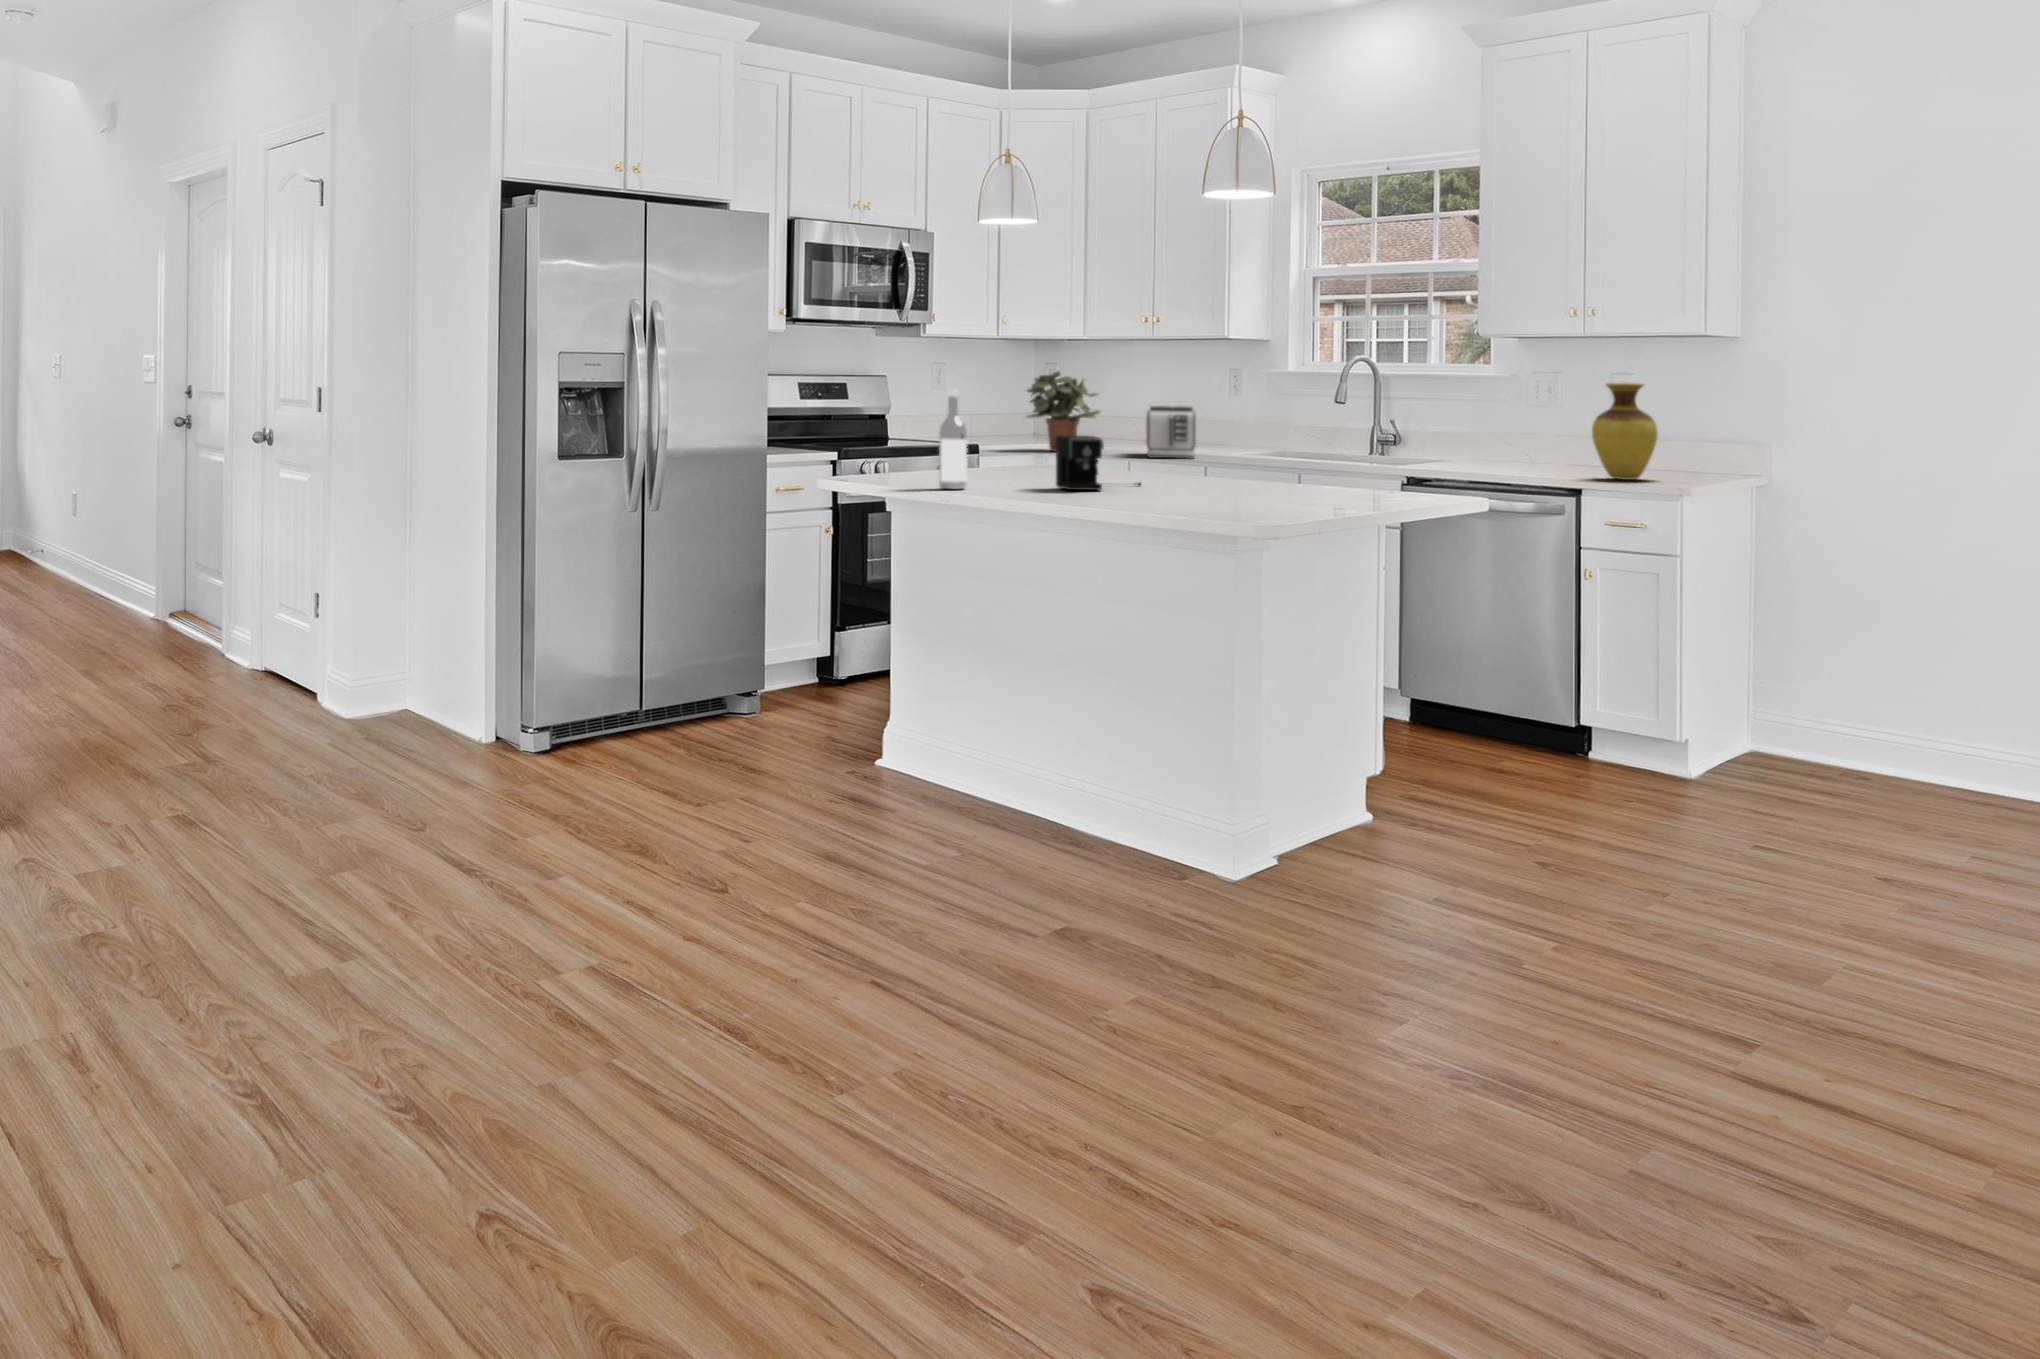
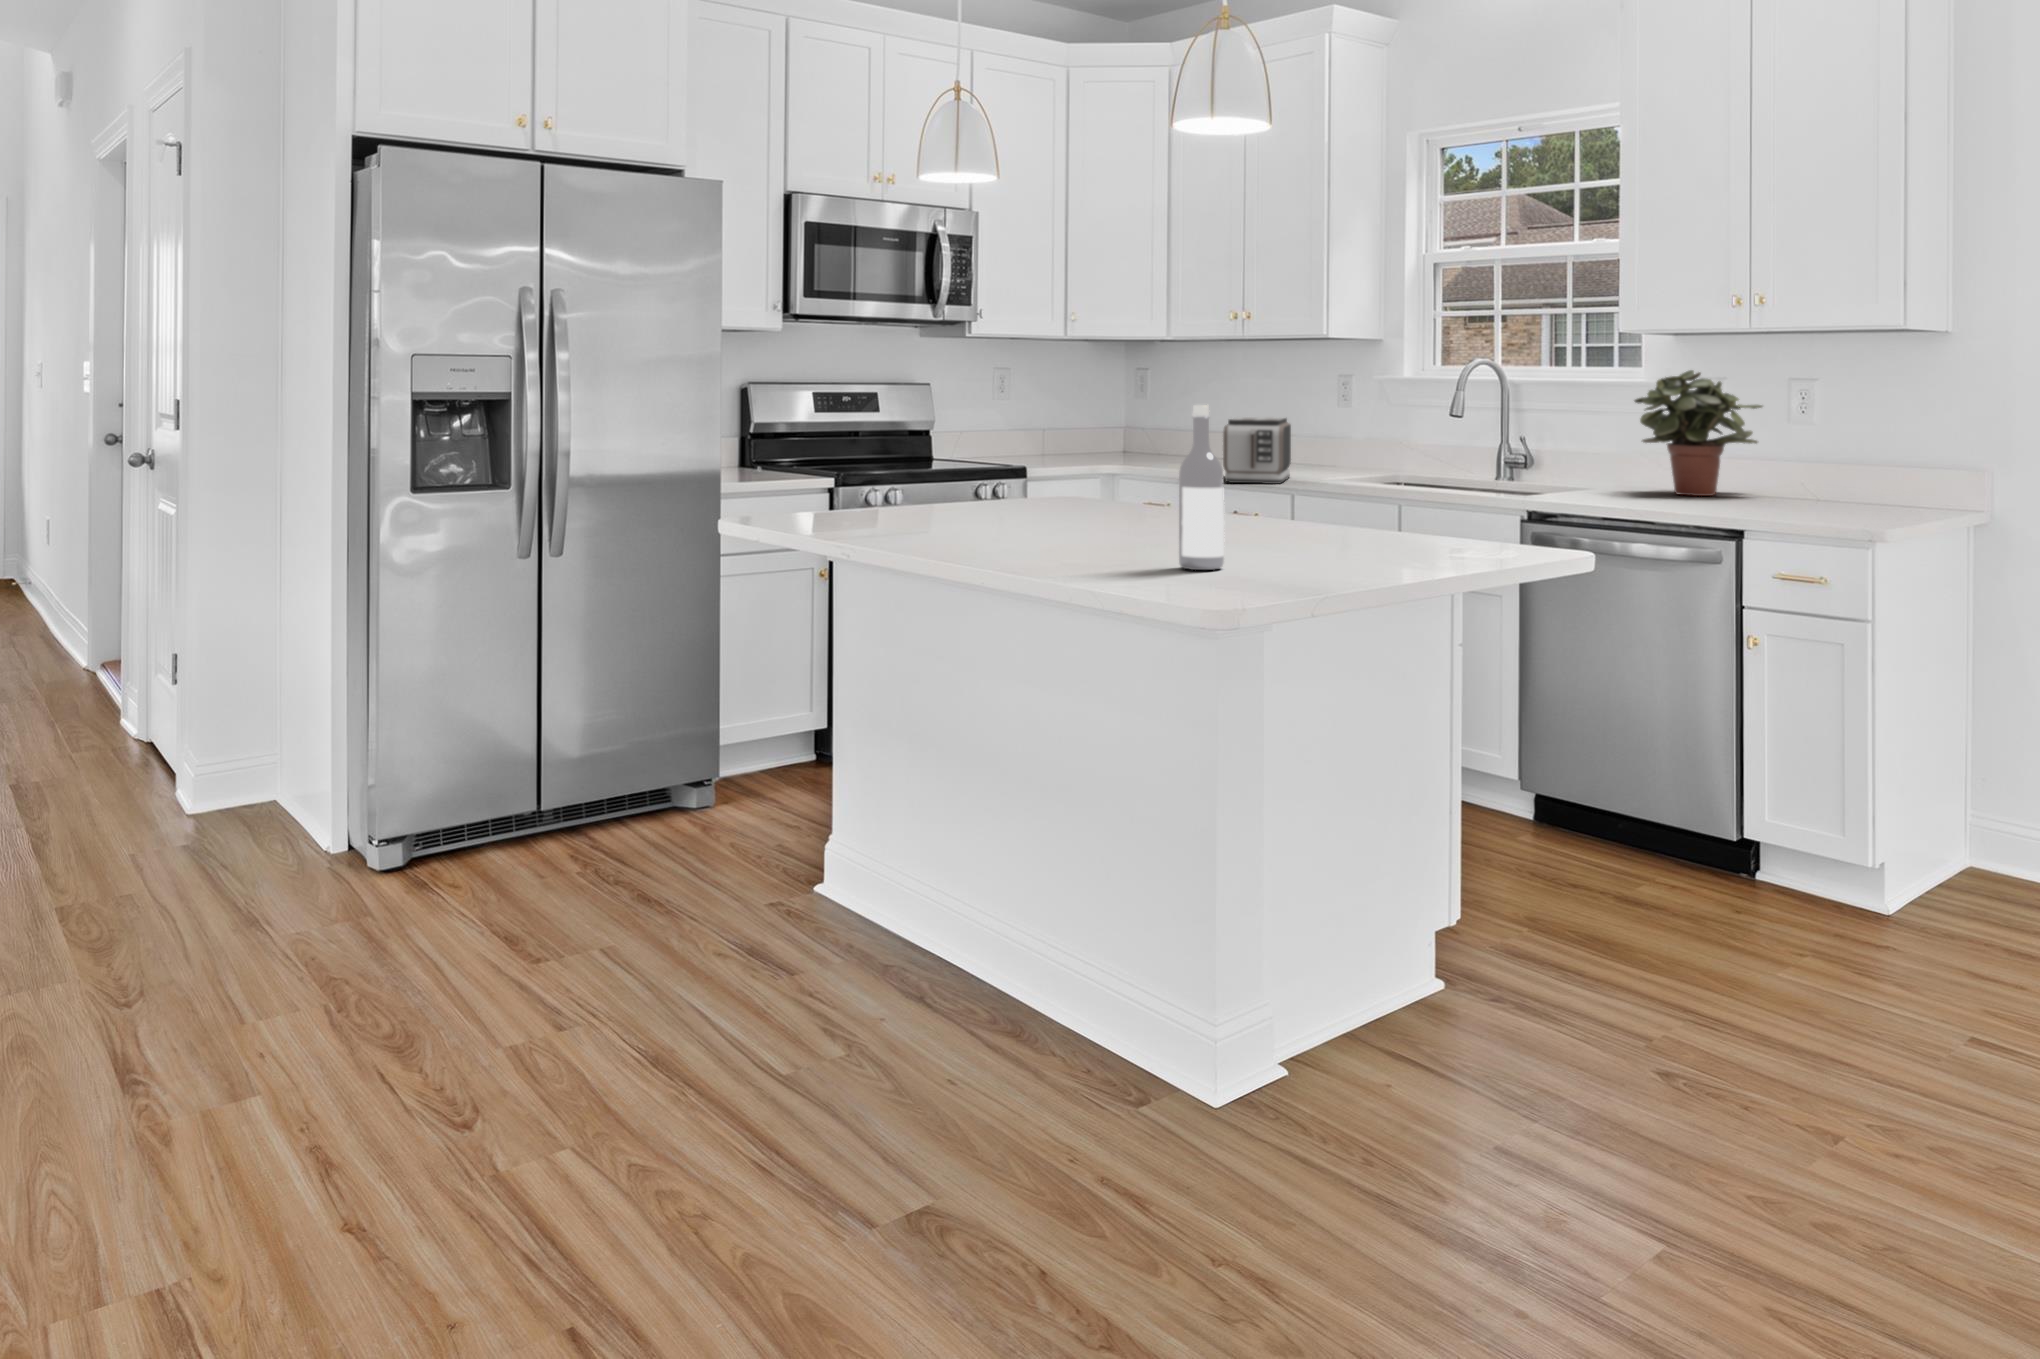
potted plant: present [1027,371,1100,452] -> present [1635,370,1762,496]
vase: present [1592,383,1658,480] -> none [1755,390,1839,517]
wine bottle: present [939,389,967,489] -> present [1179,405,1224,570]
coffee maker: present [1056,435,1141,490] -> none [1037,463,1155,537]

